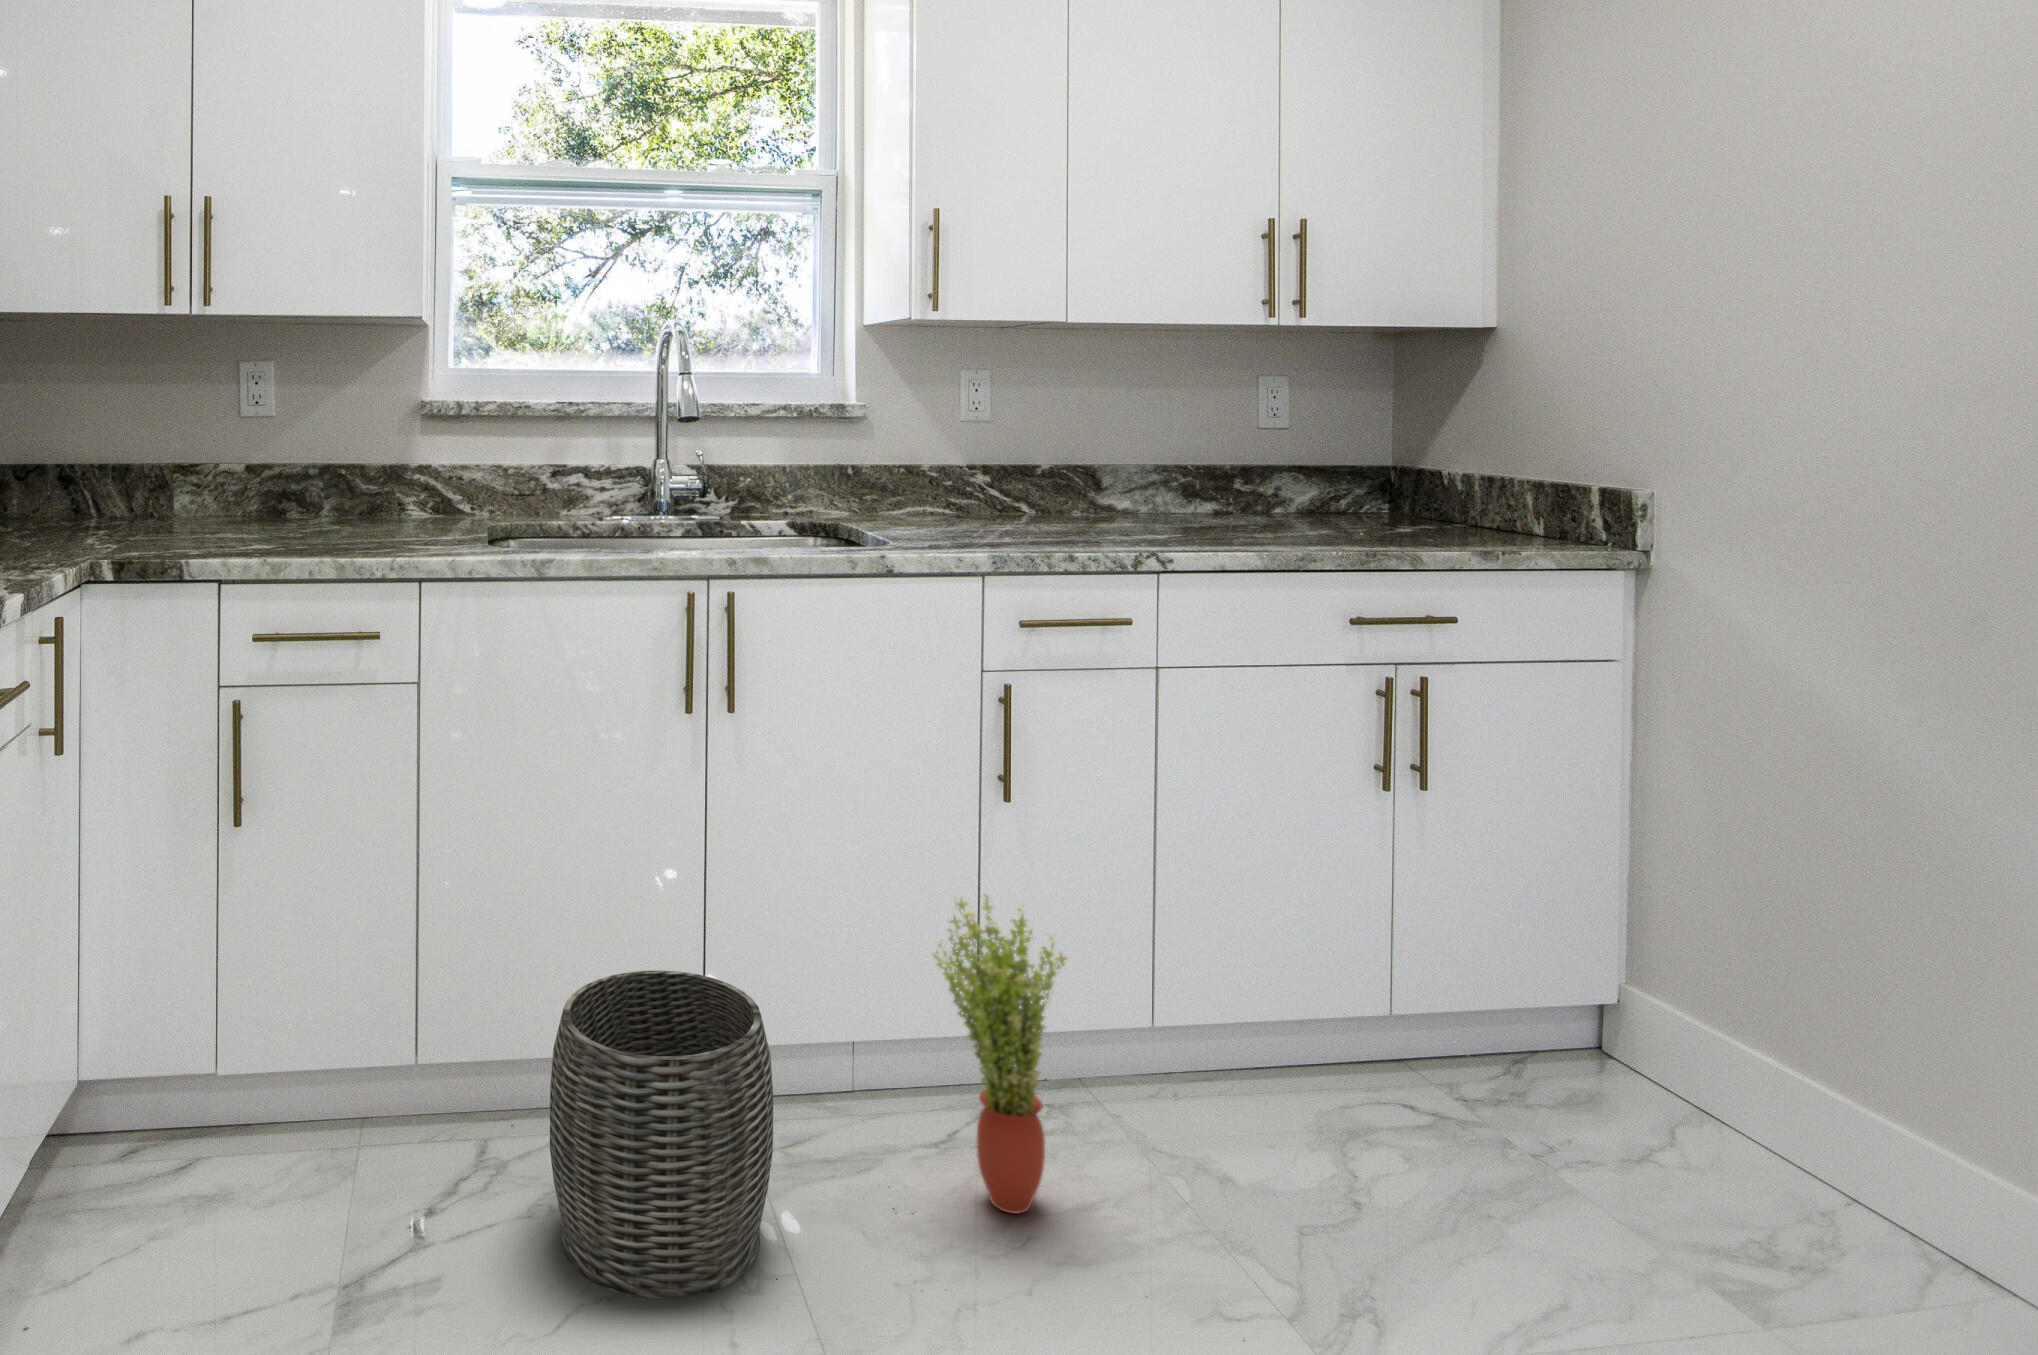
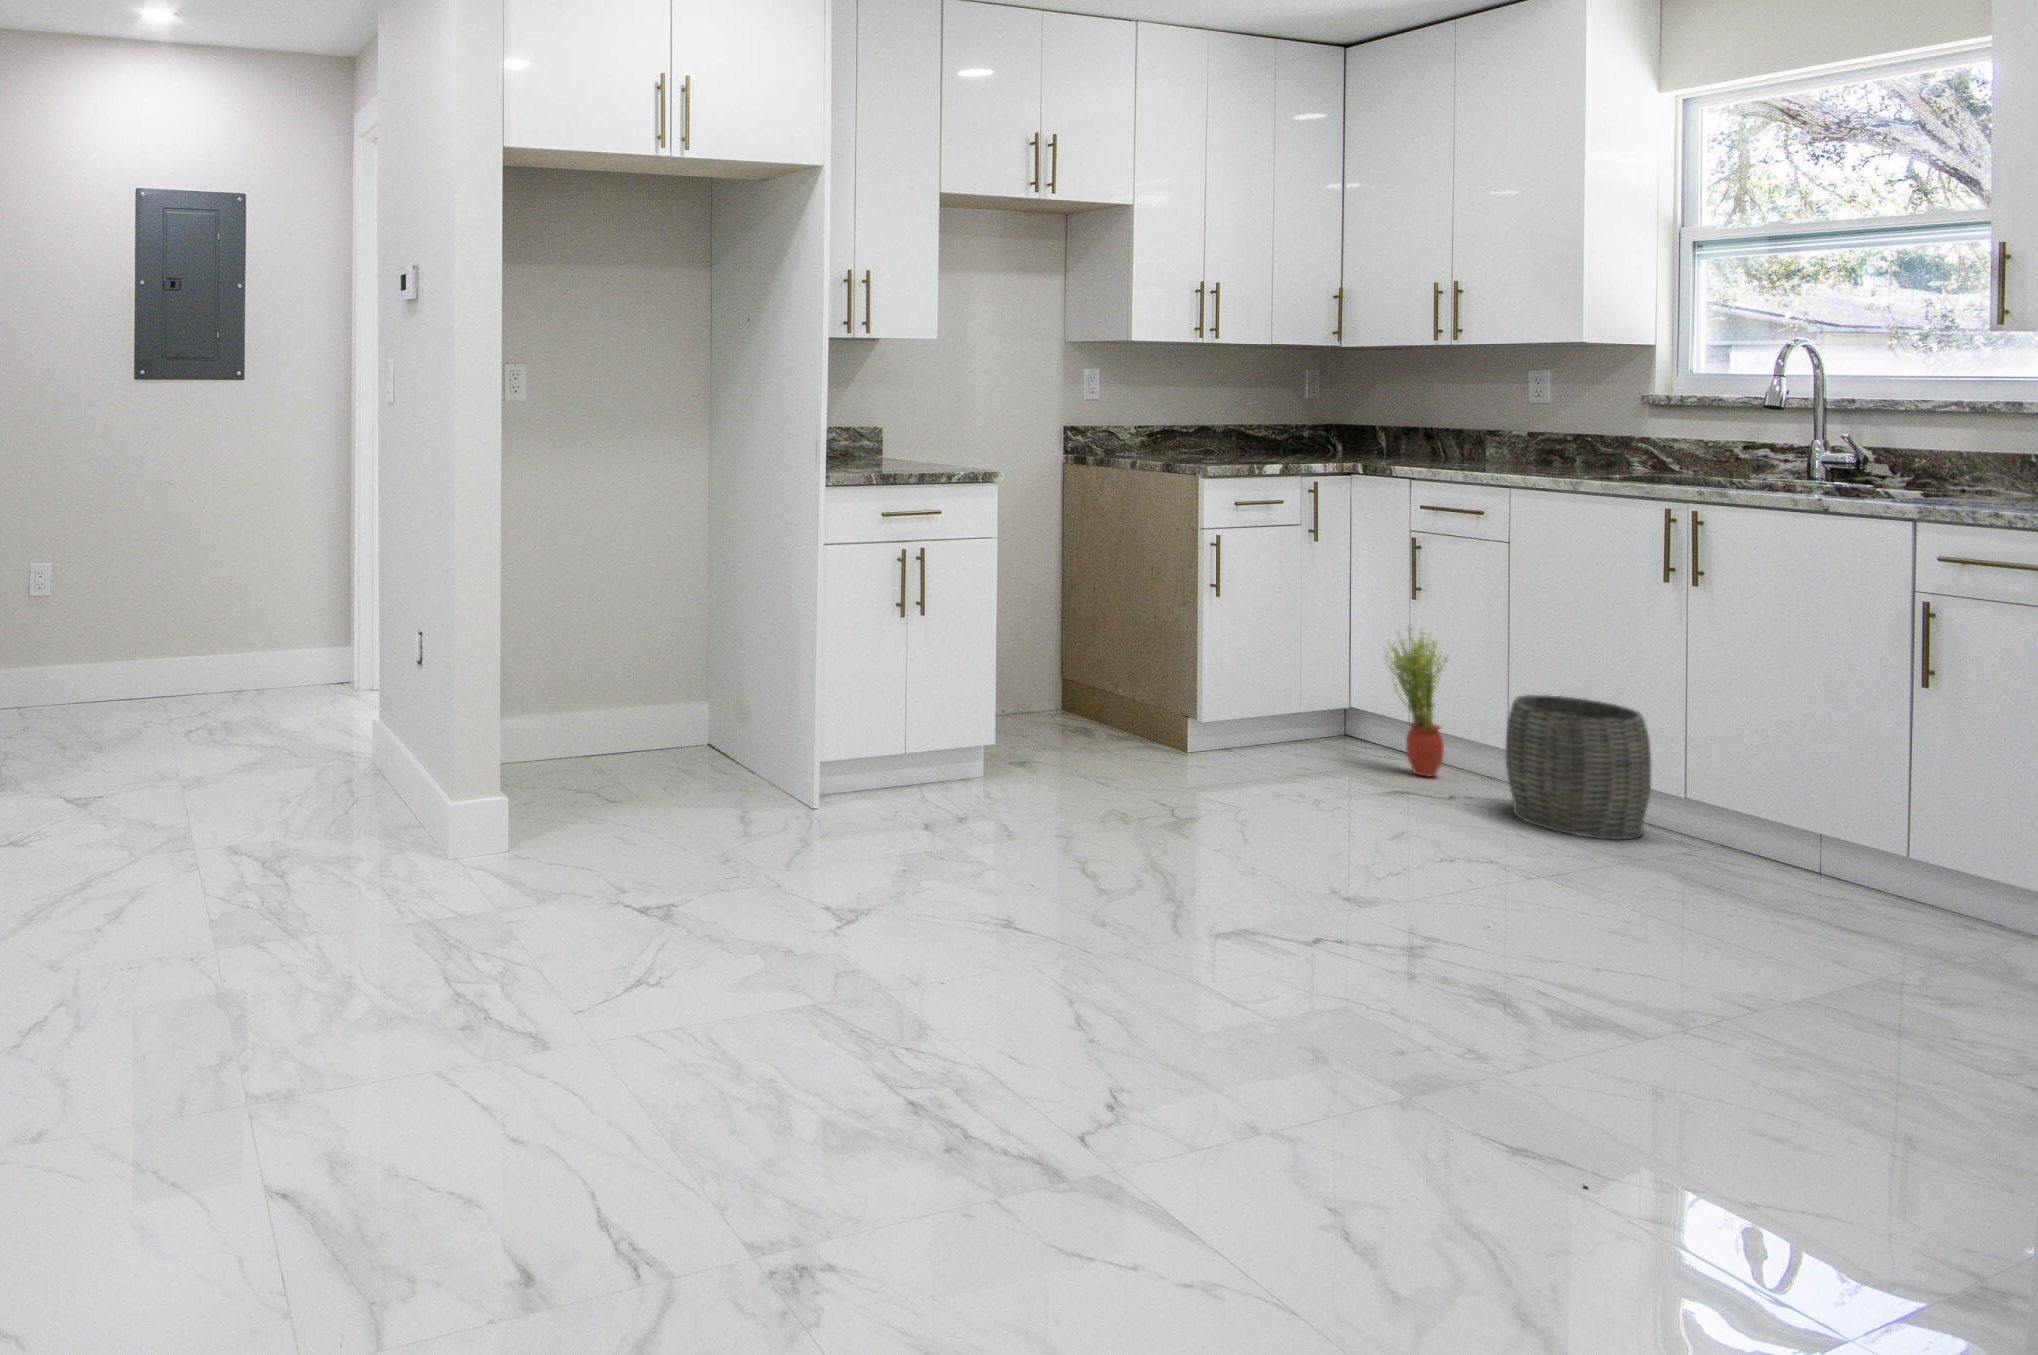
potted plant: present [933,897,1067,1214] -> present [1385,628,1448,777]

